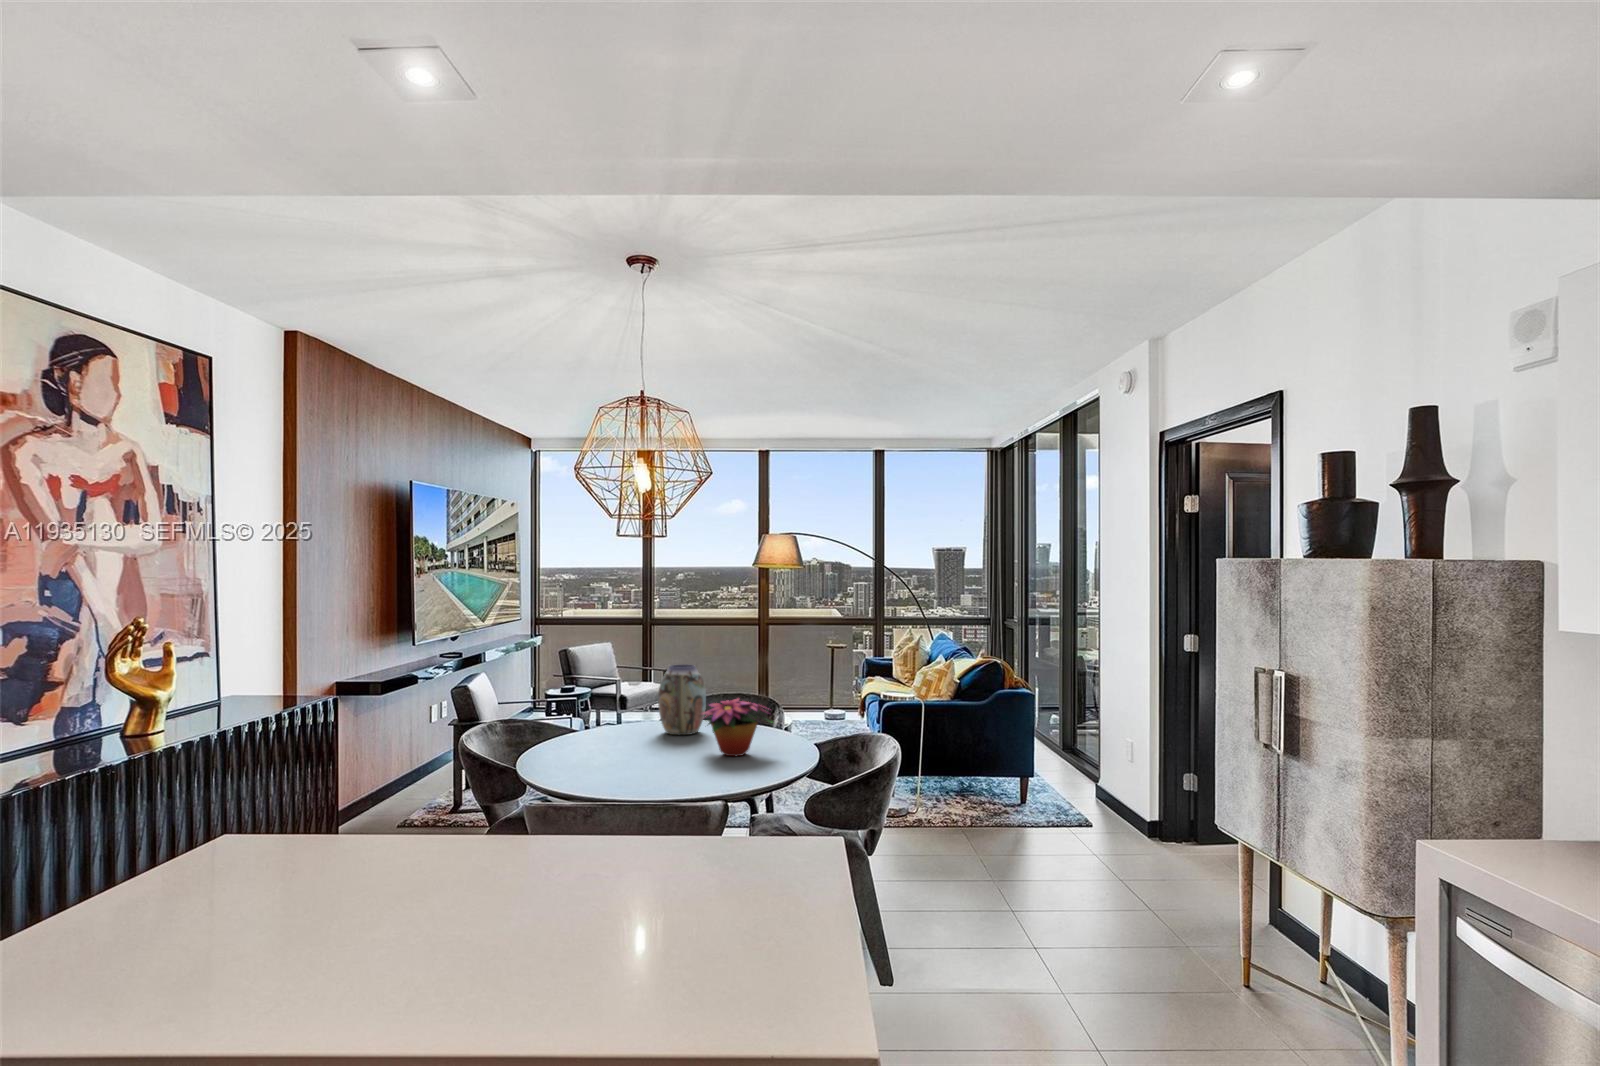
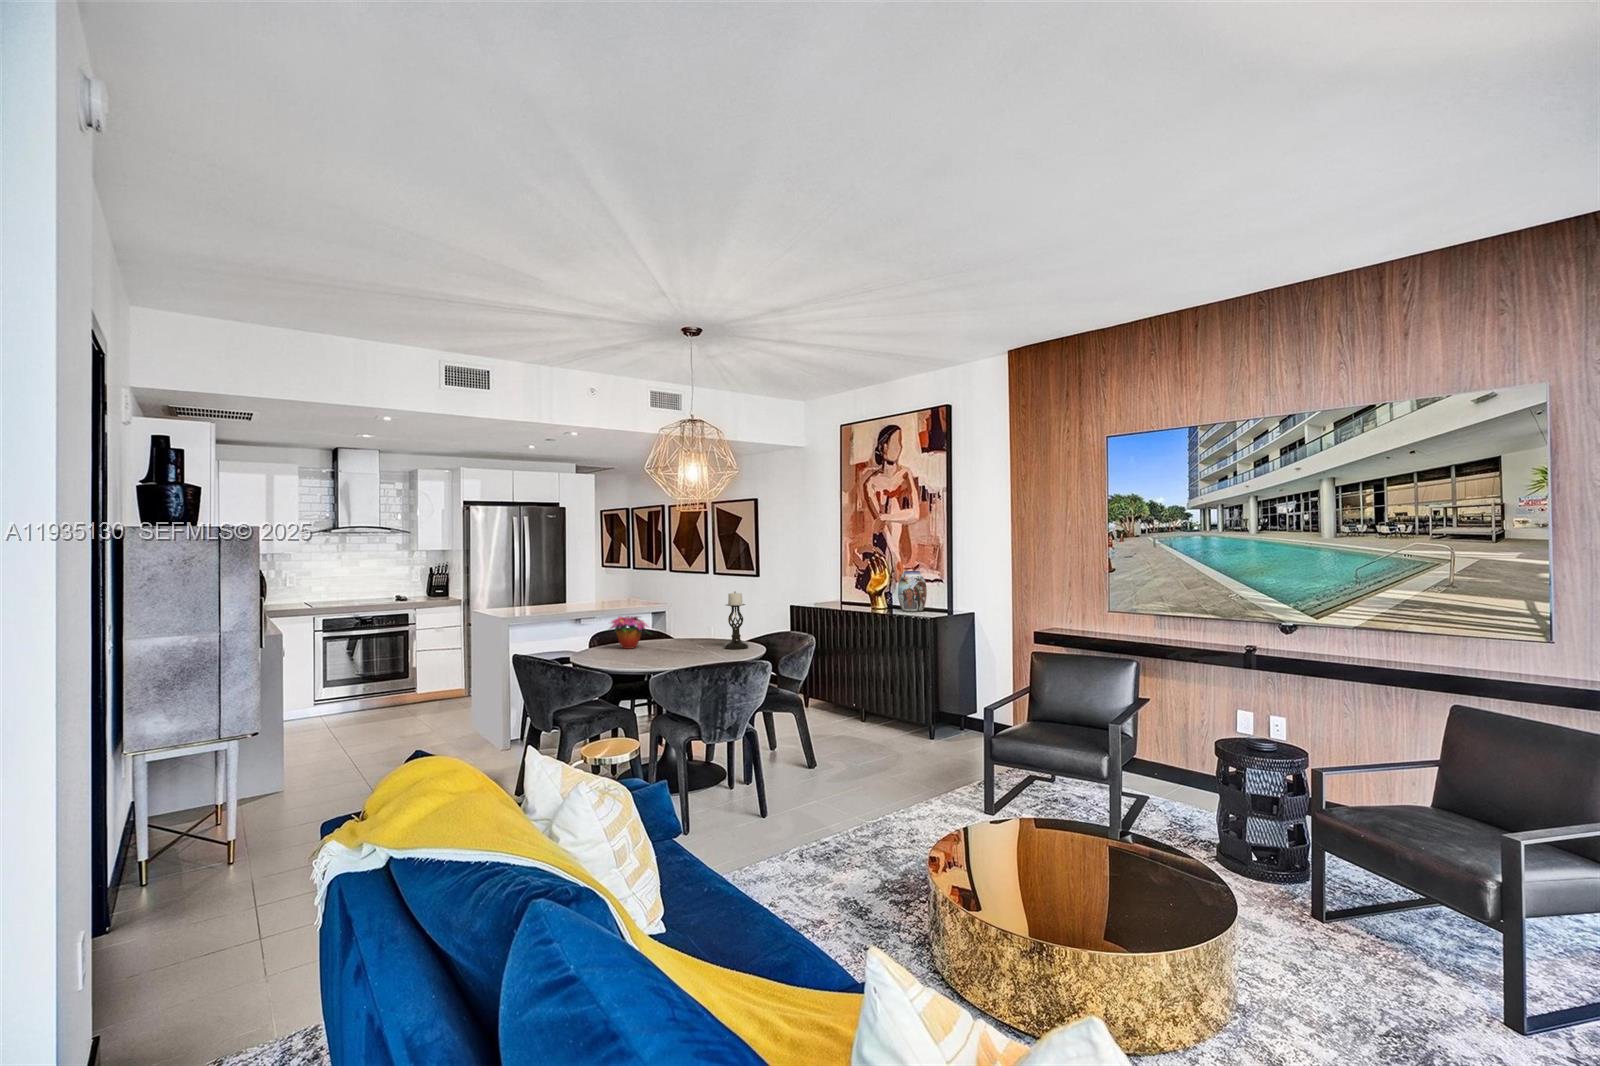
candle holder: none [590,650,627,737] -> present [724,591,748,649]
vase: present [658,664,706,735] -> present [898,571,927,612]

